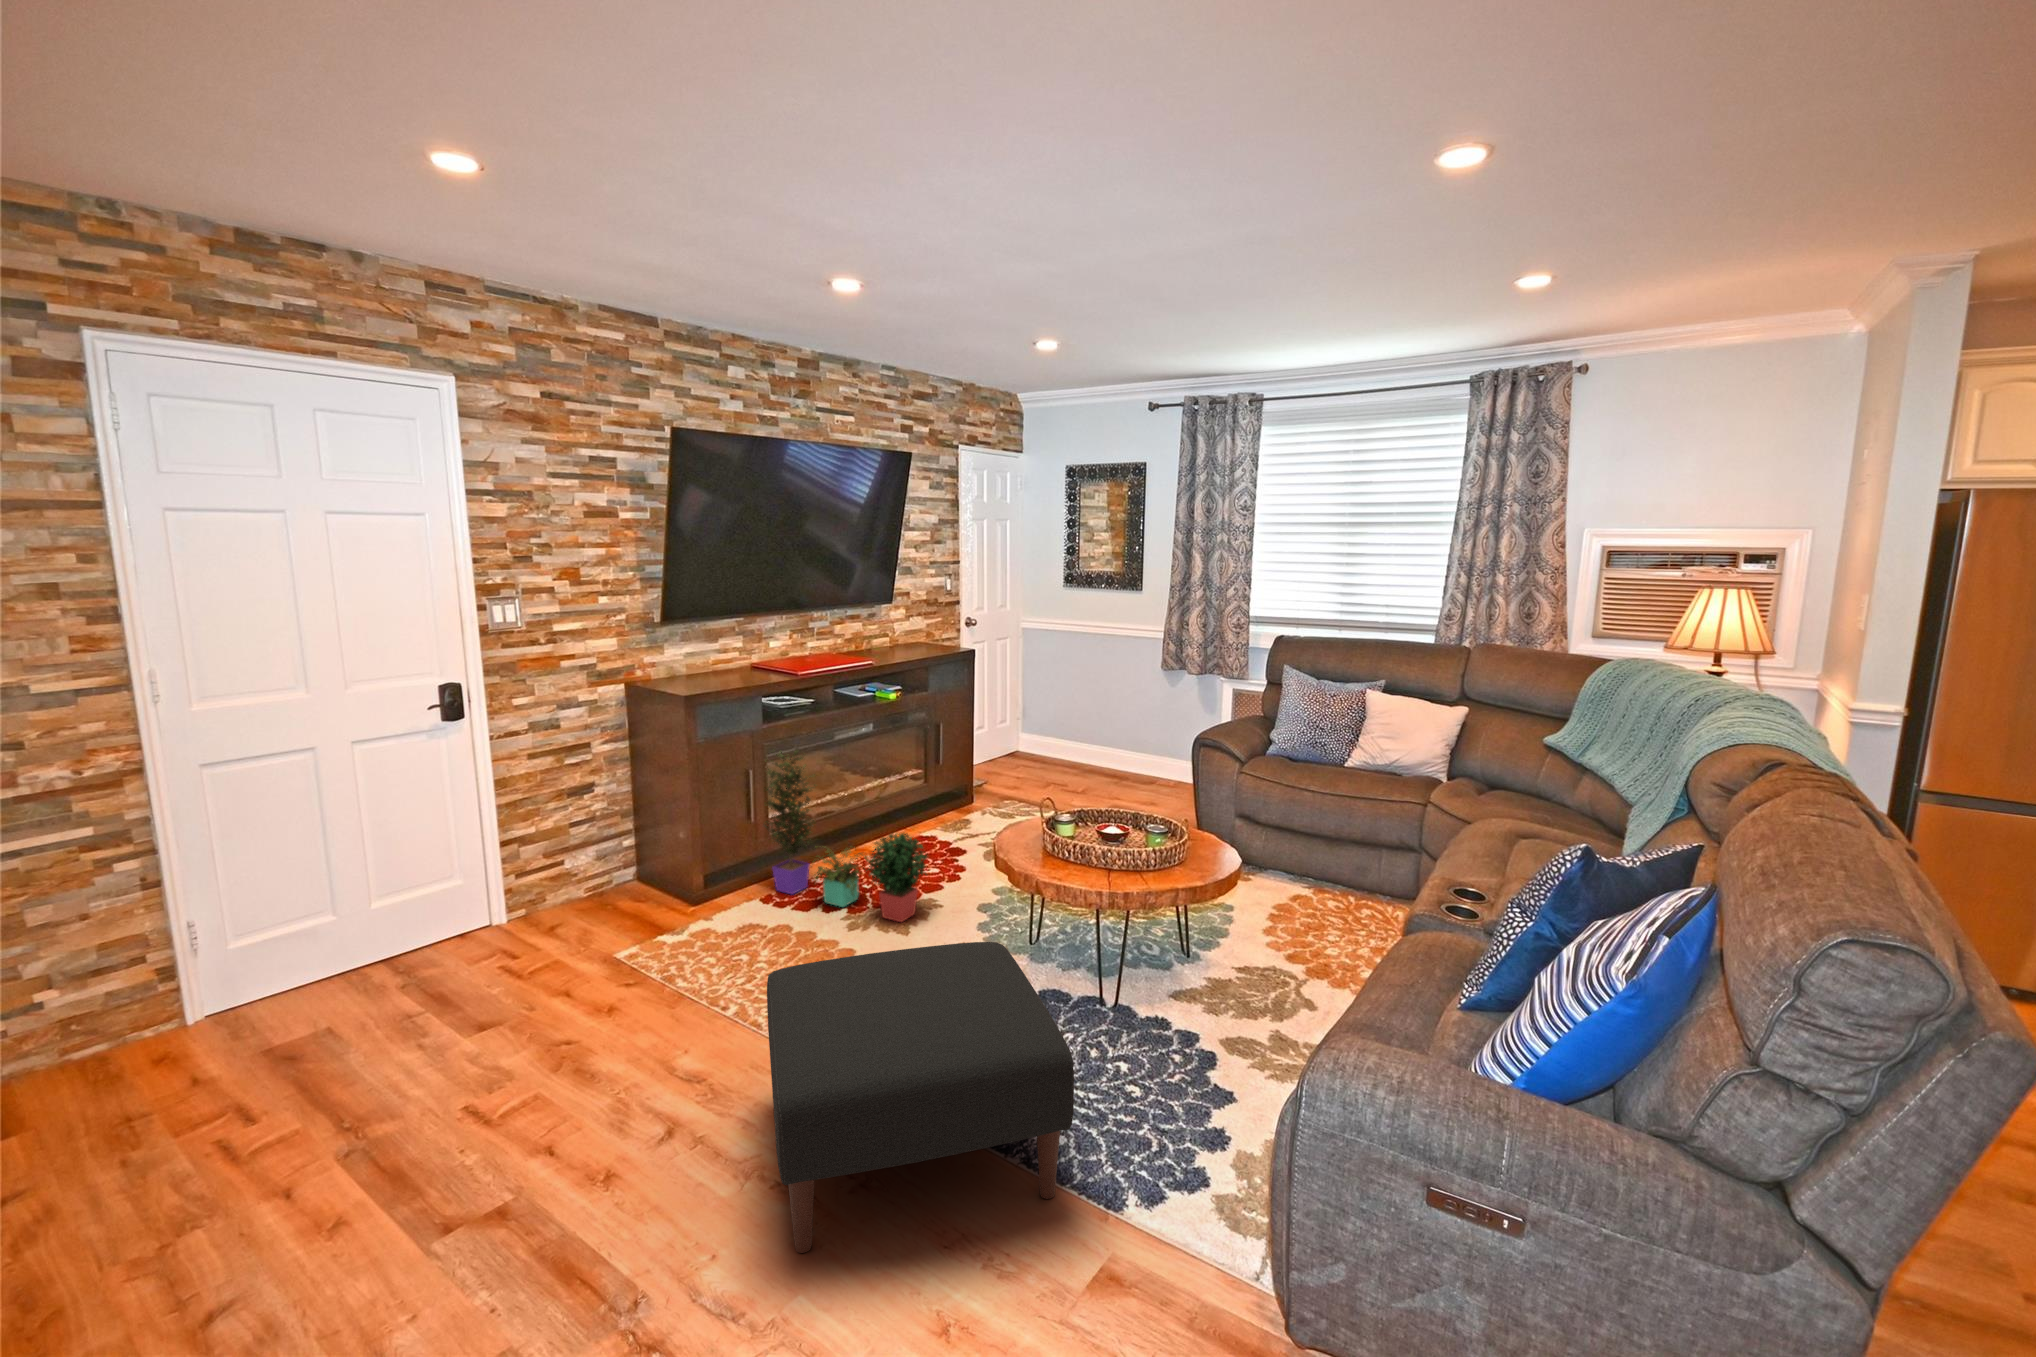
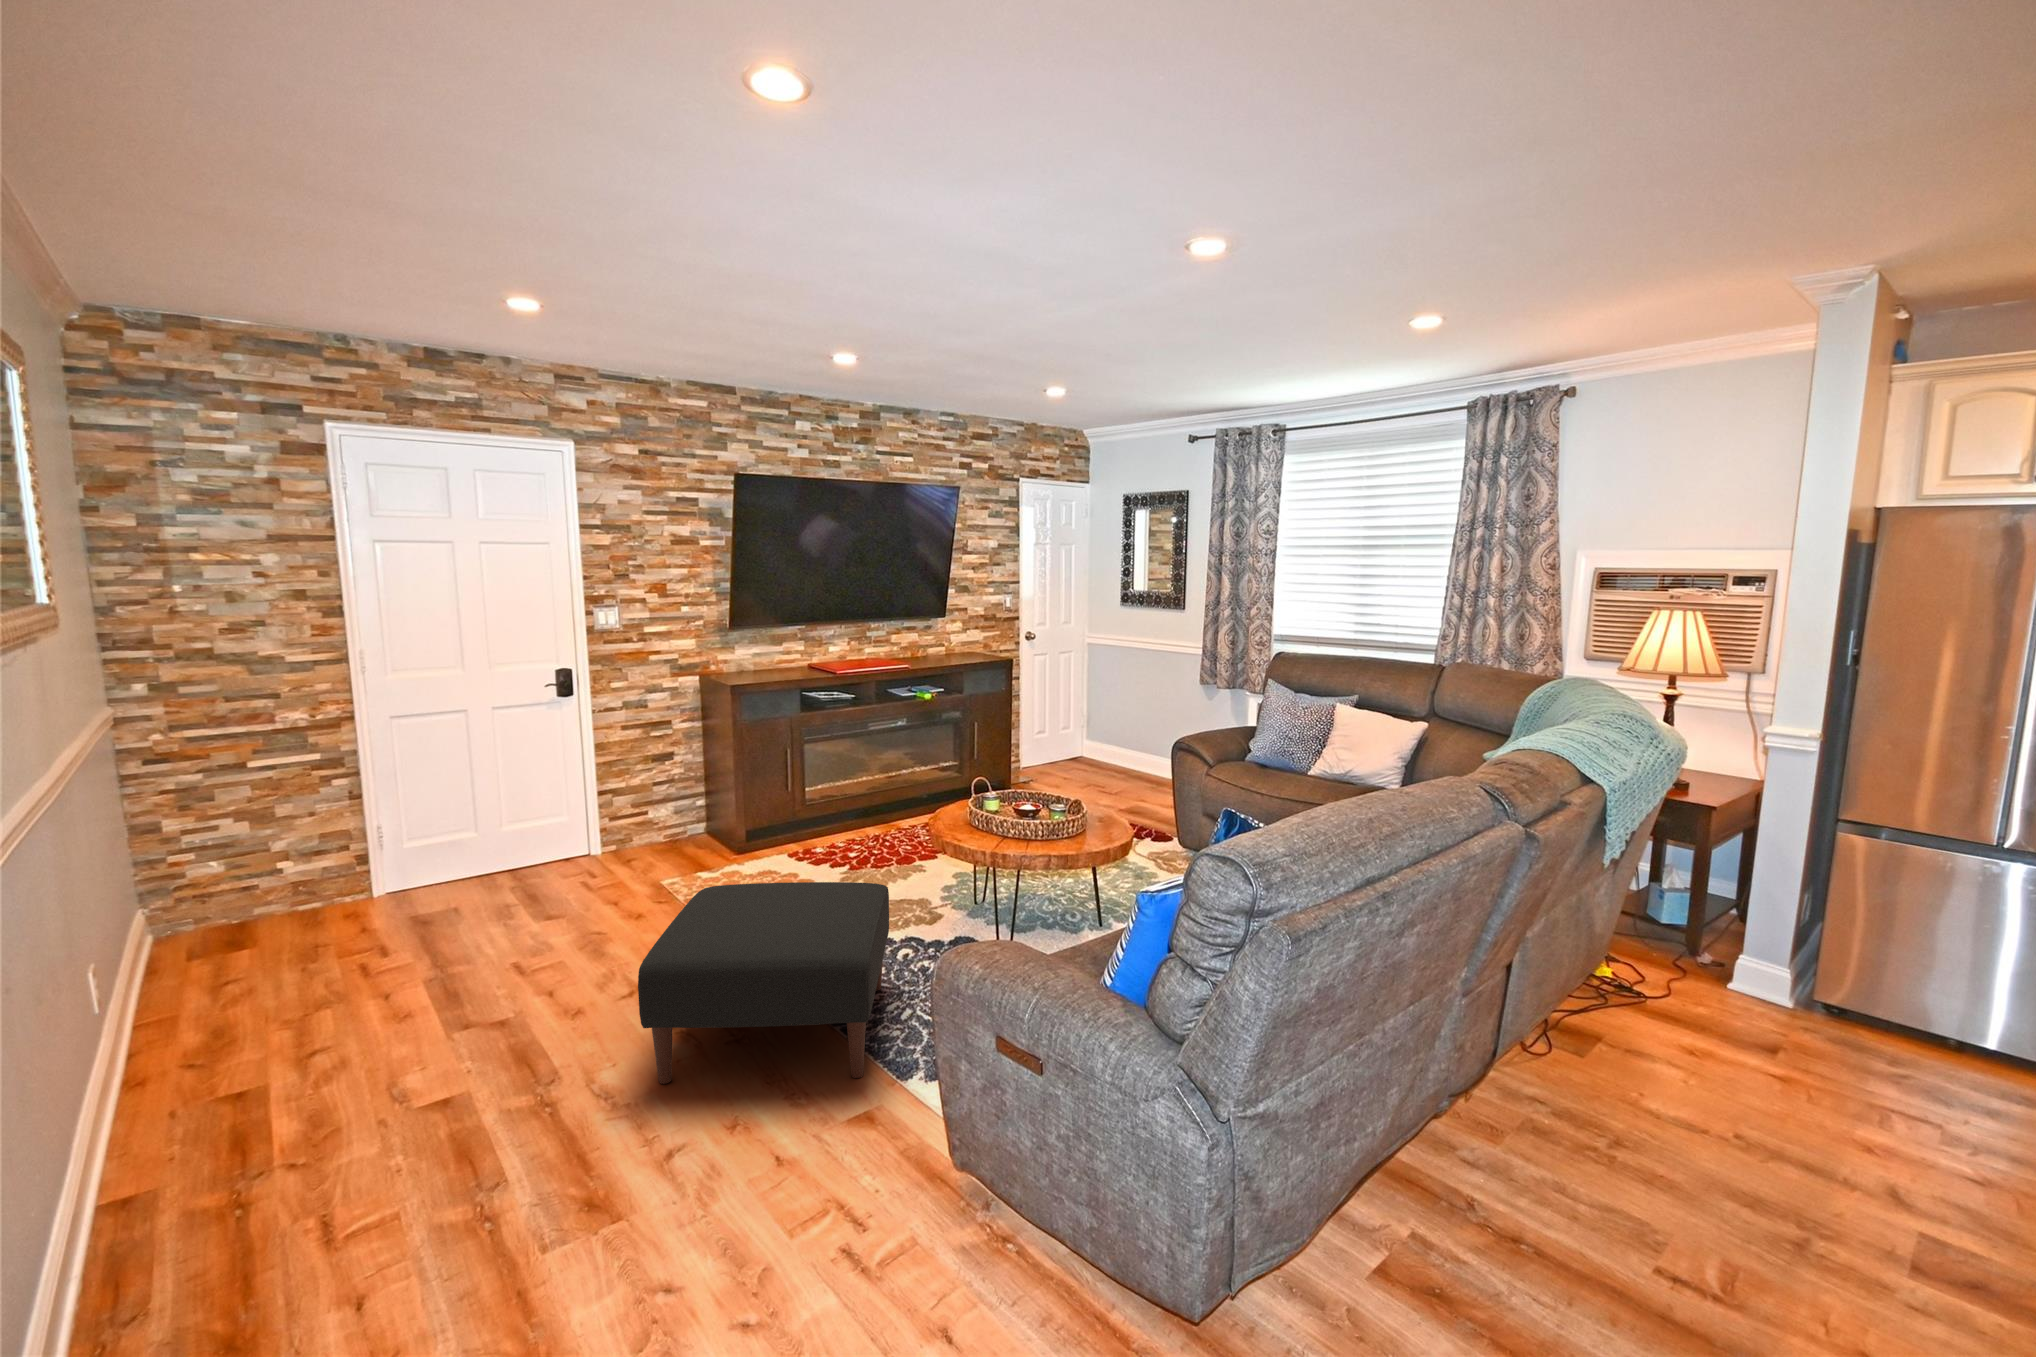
potted plant: present [764,750,927,922] -> none [793,732,910,879]

